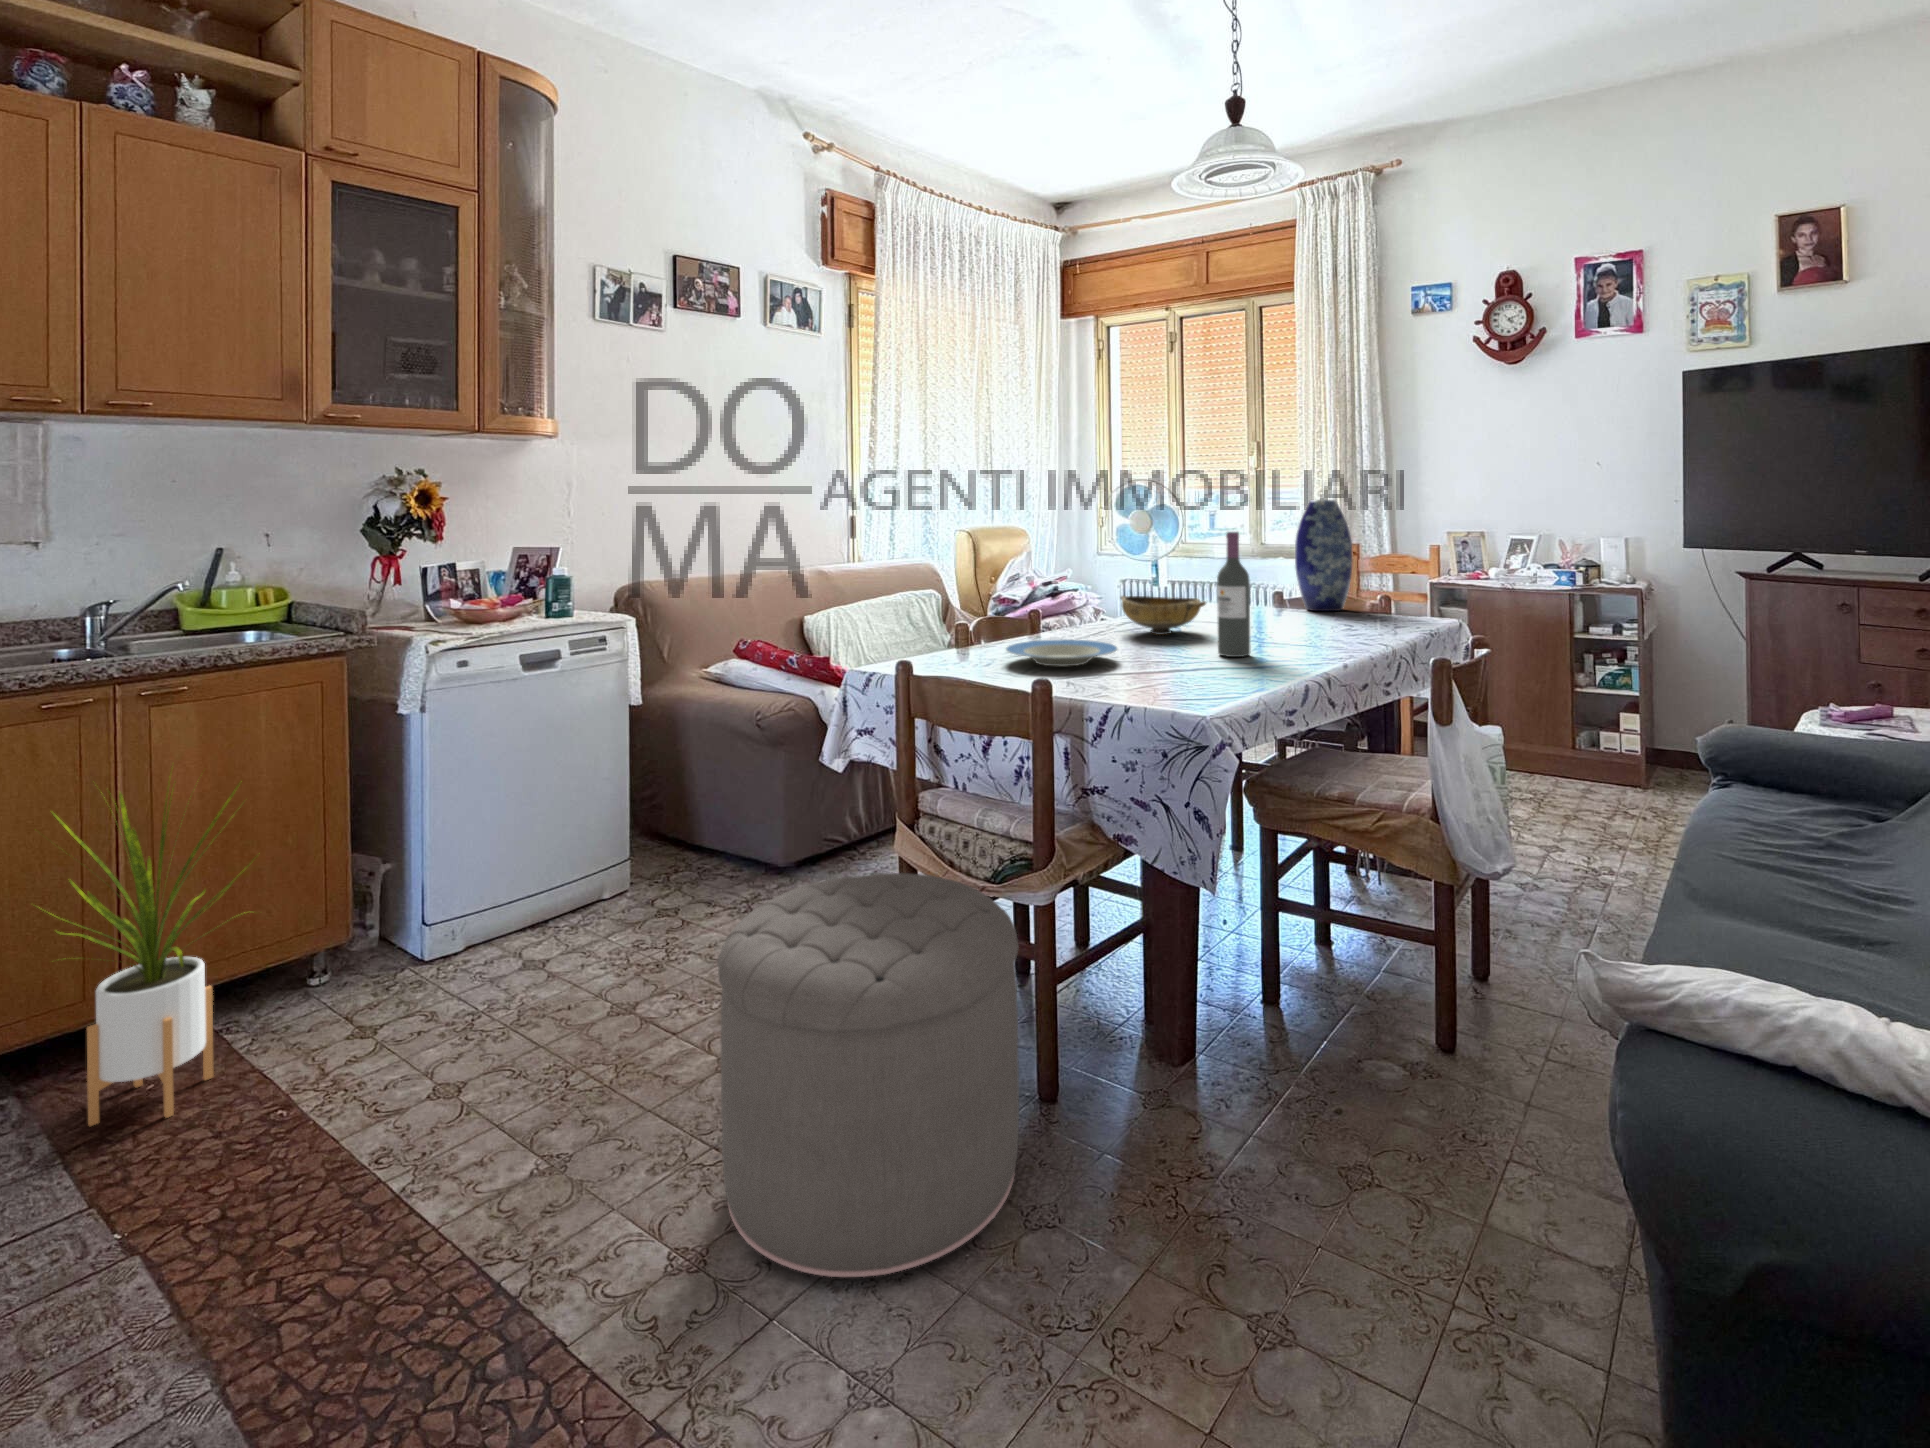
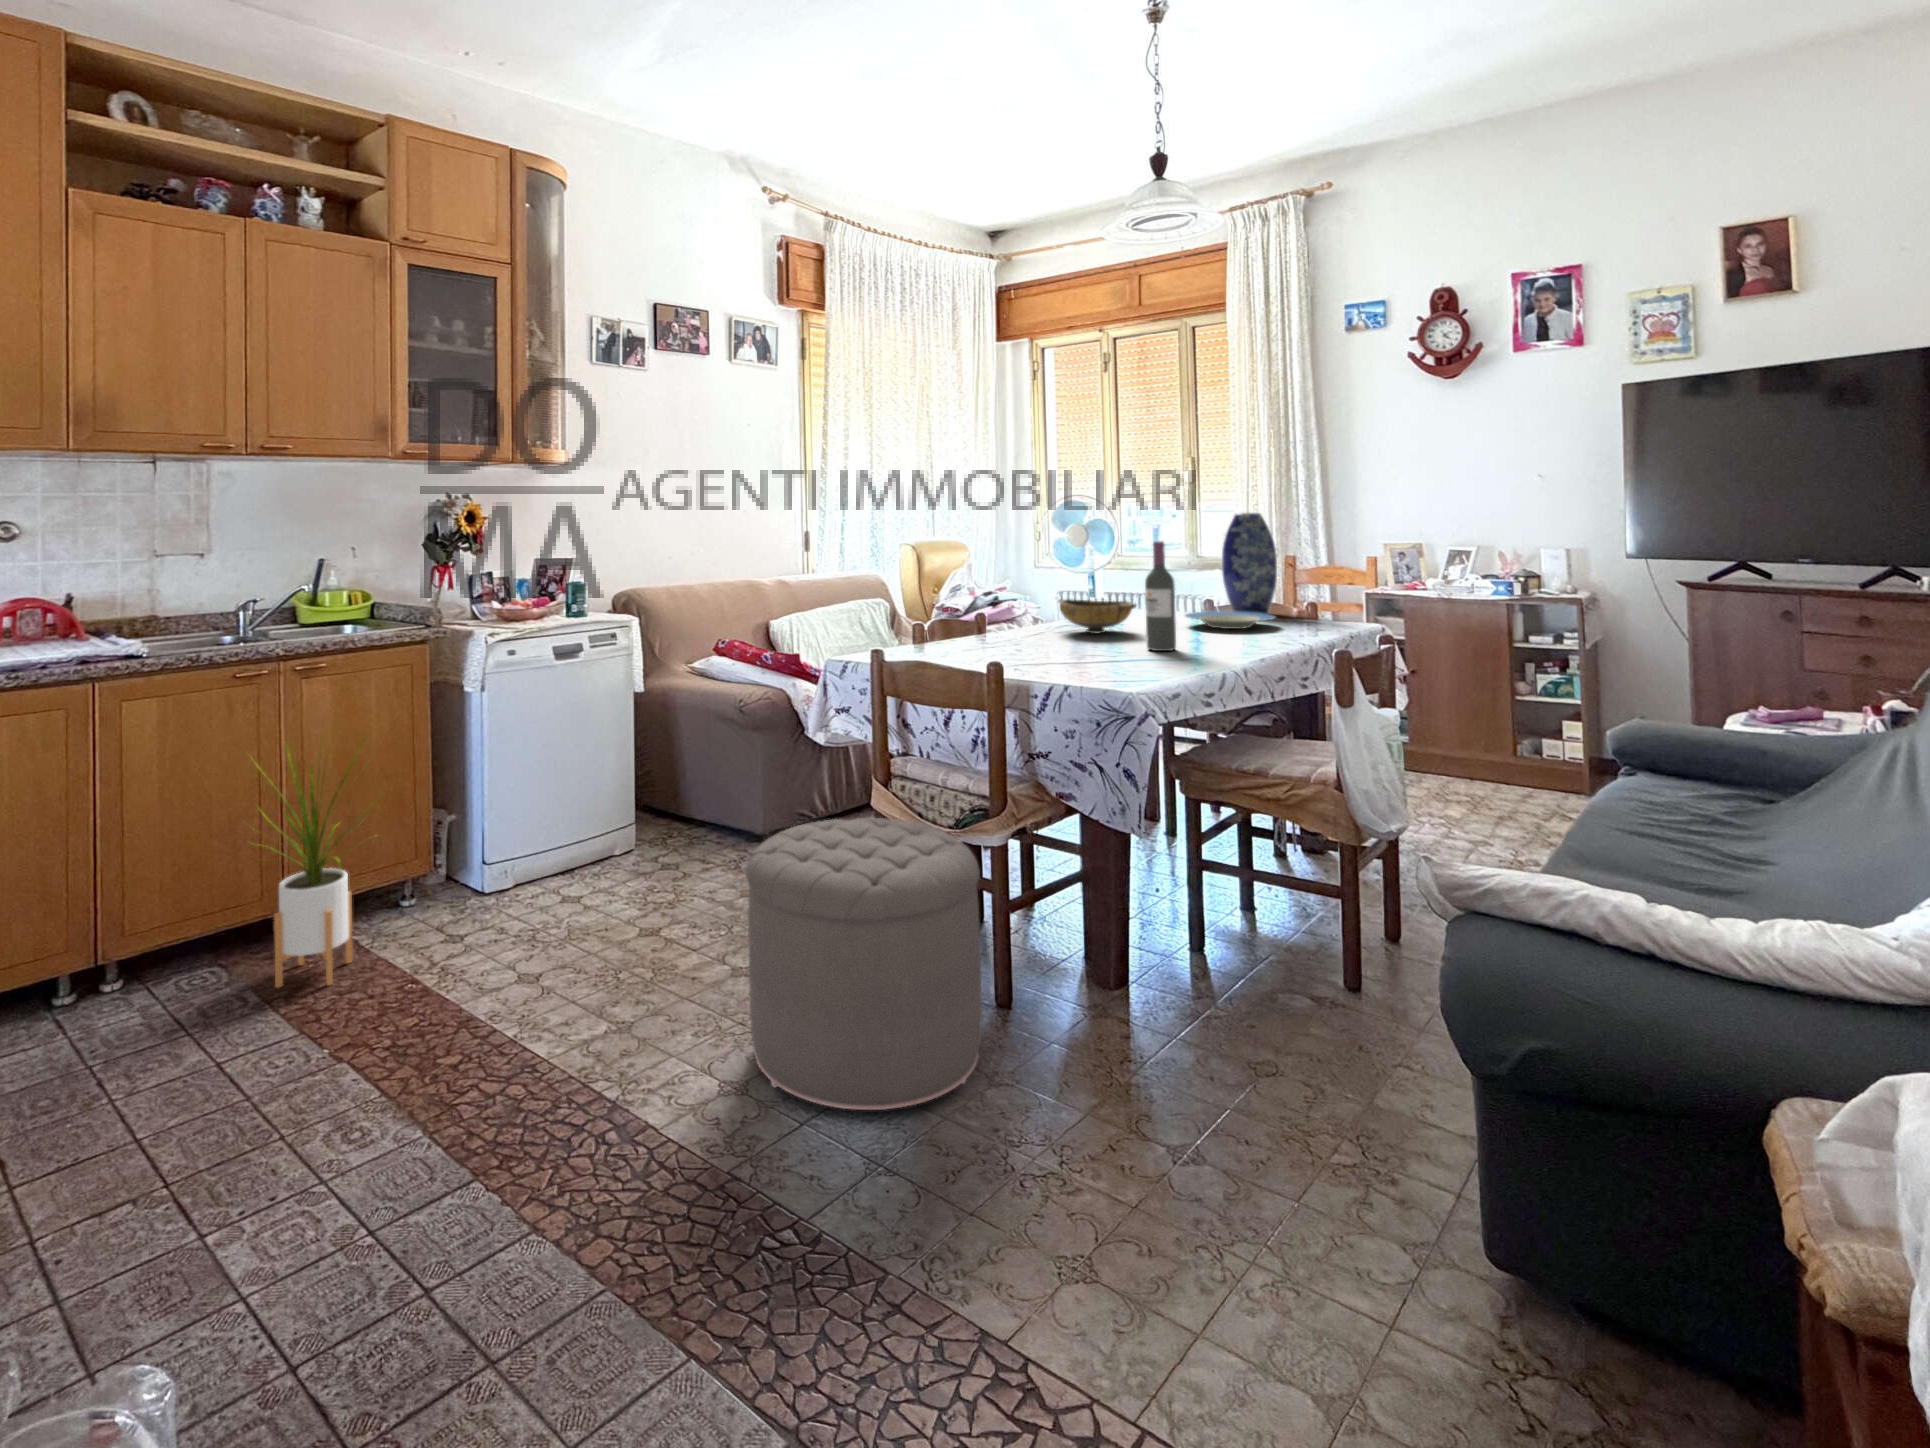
plate: present [1006,639,1117,666] -> present [1185,611,1275,629]

